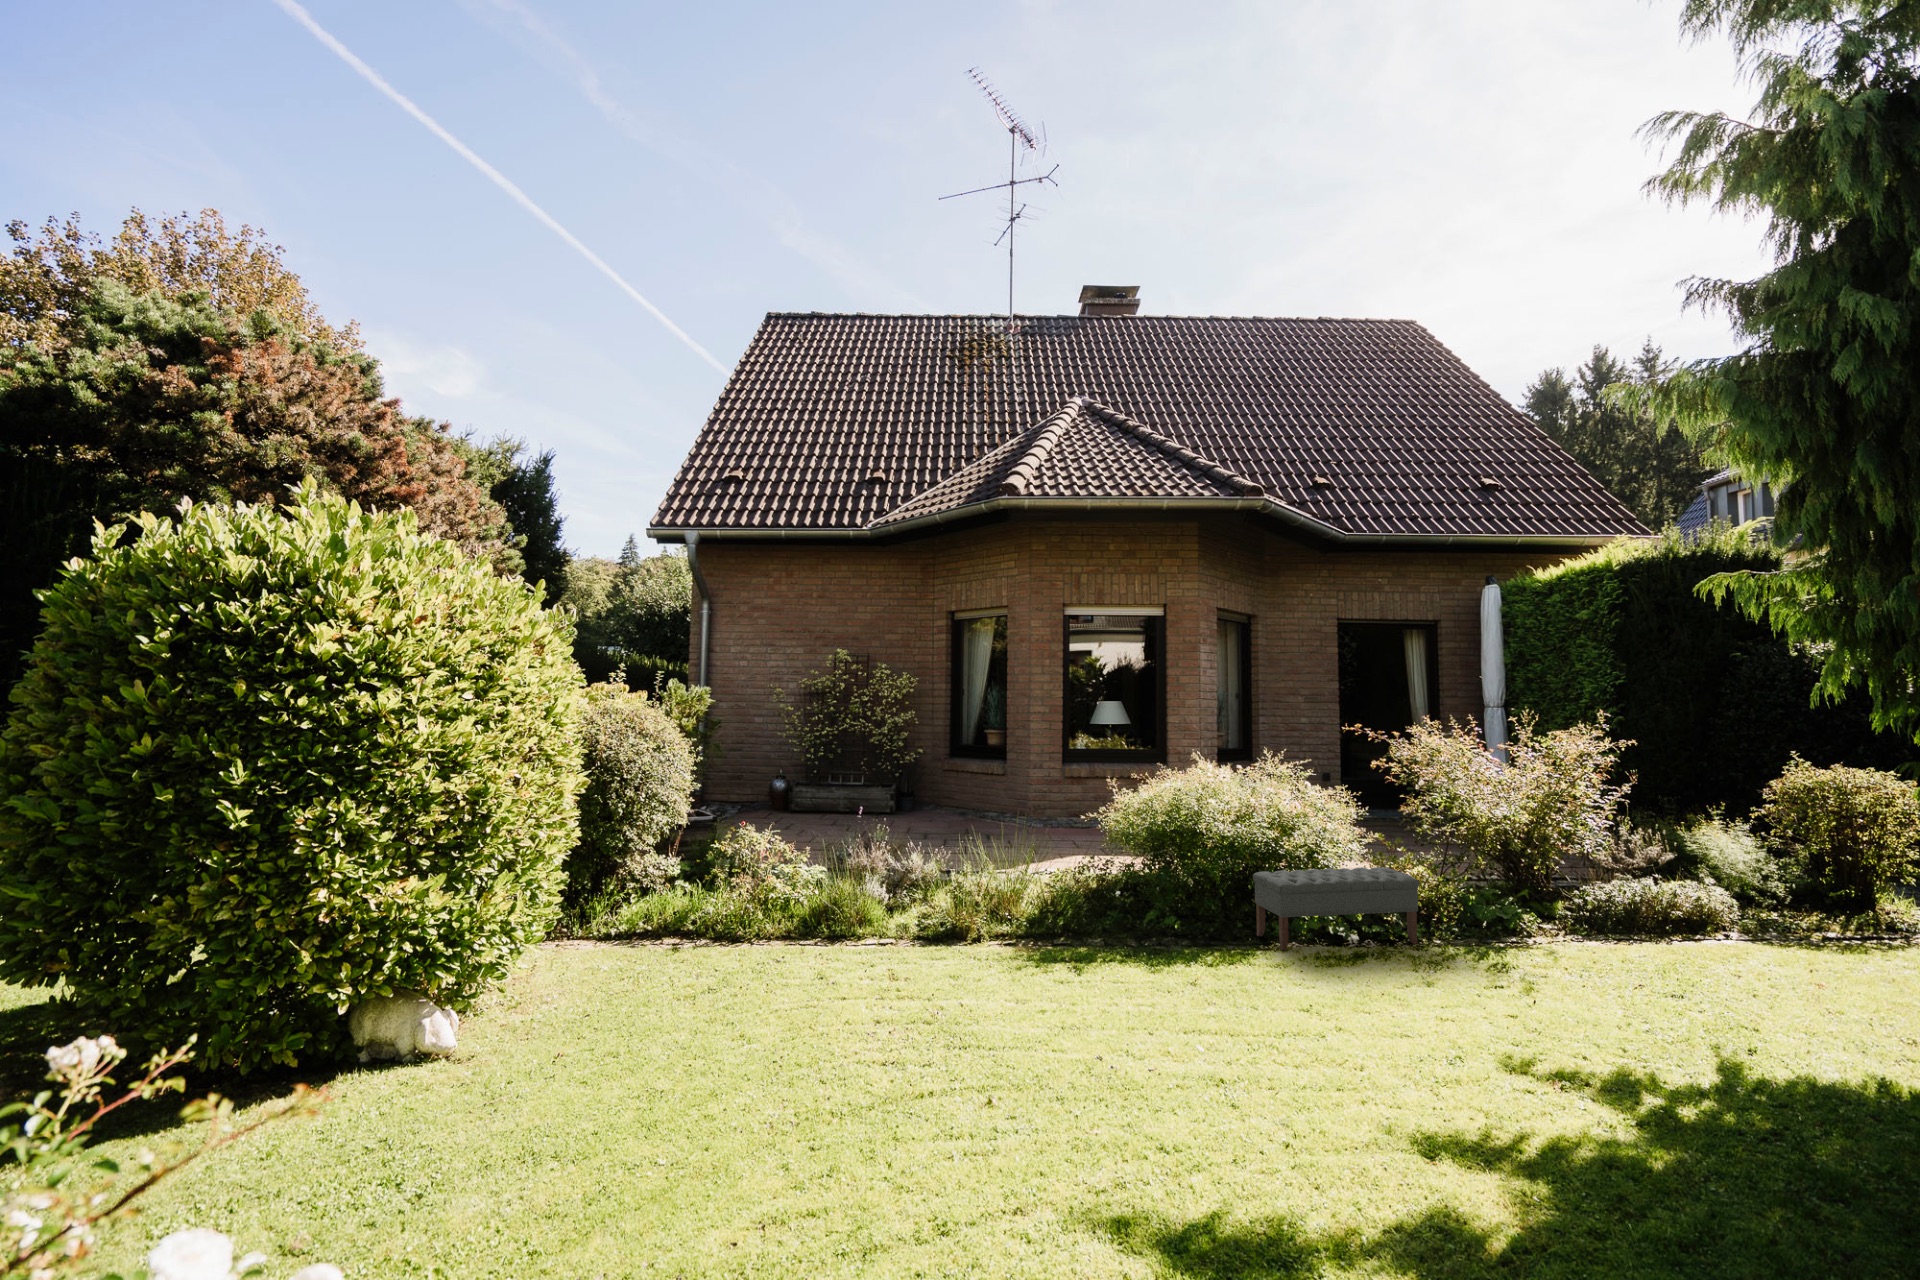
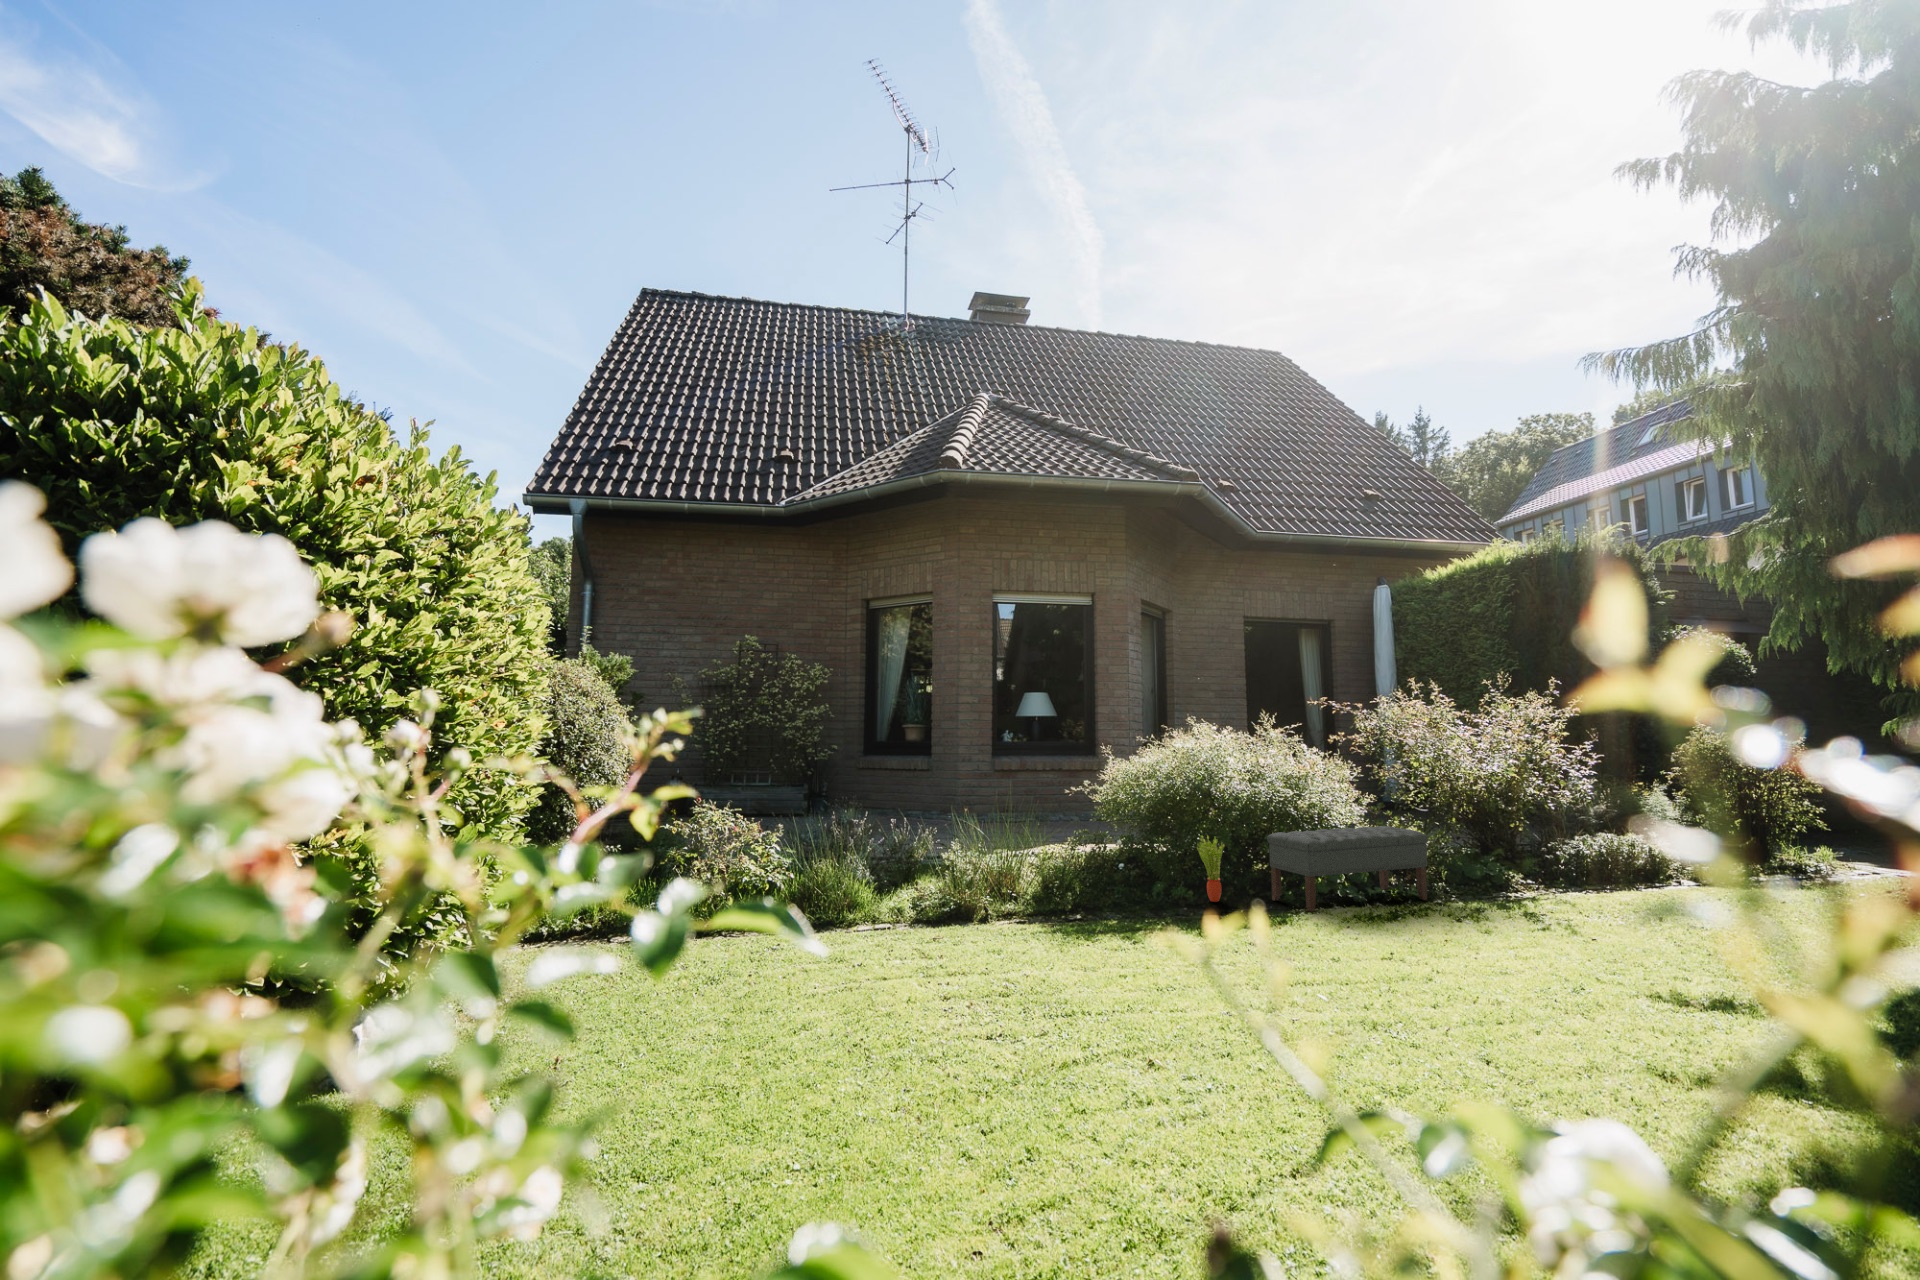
potted plant: none [1182,871,1208,934] -> present [1197,836,1225,902]

